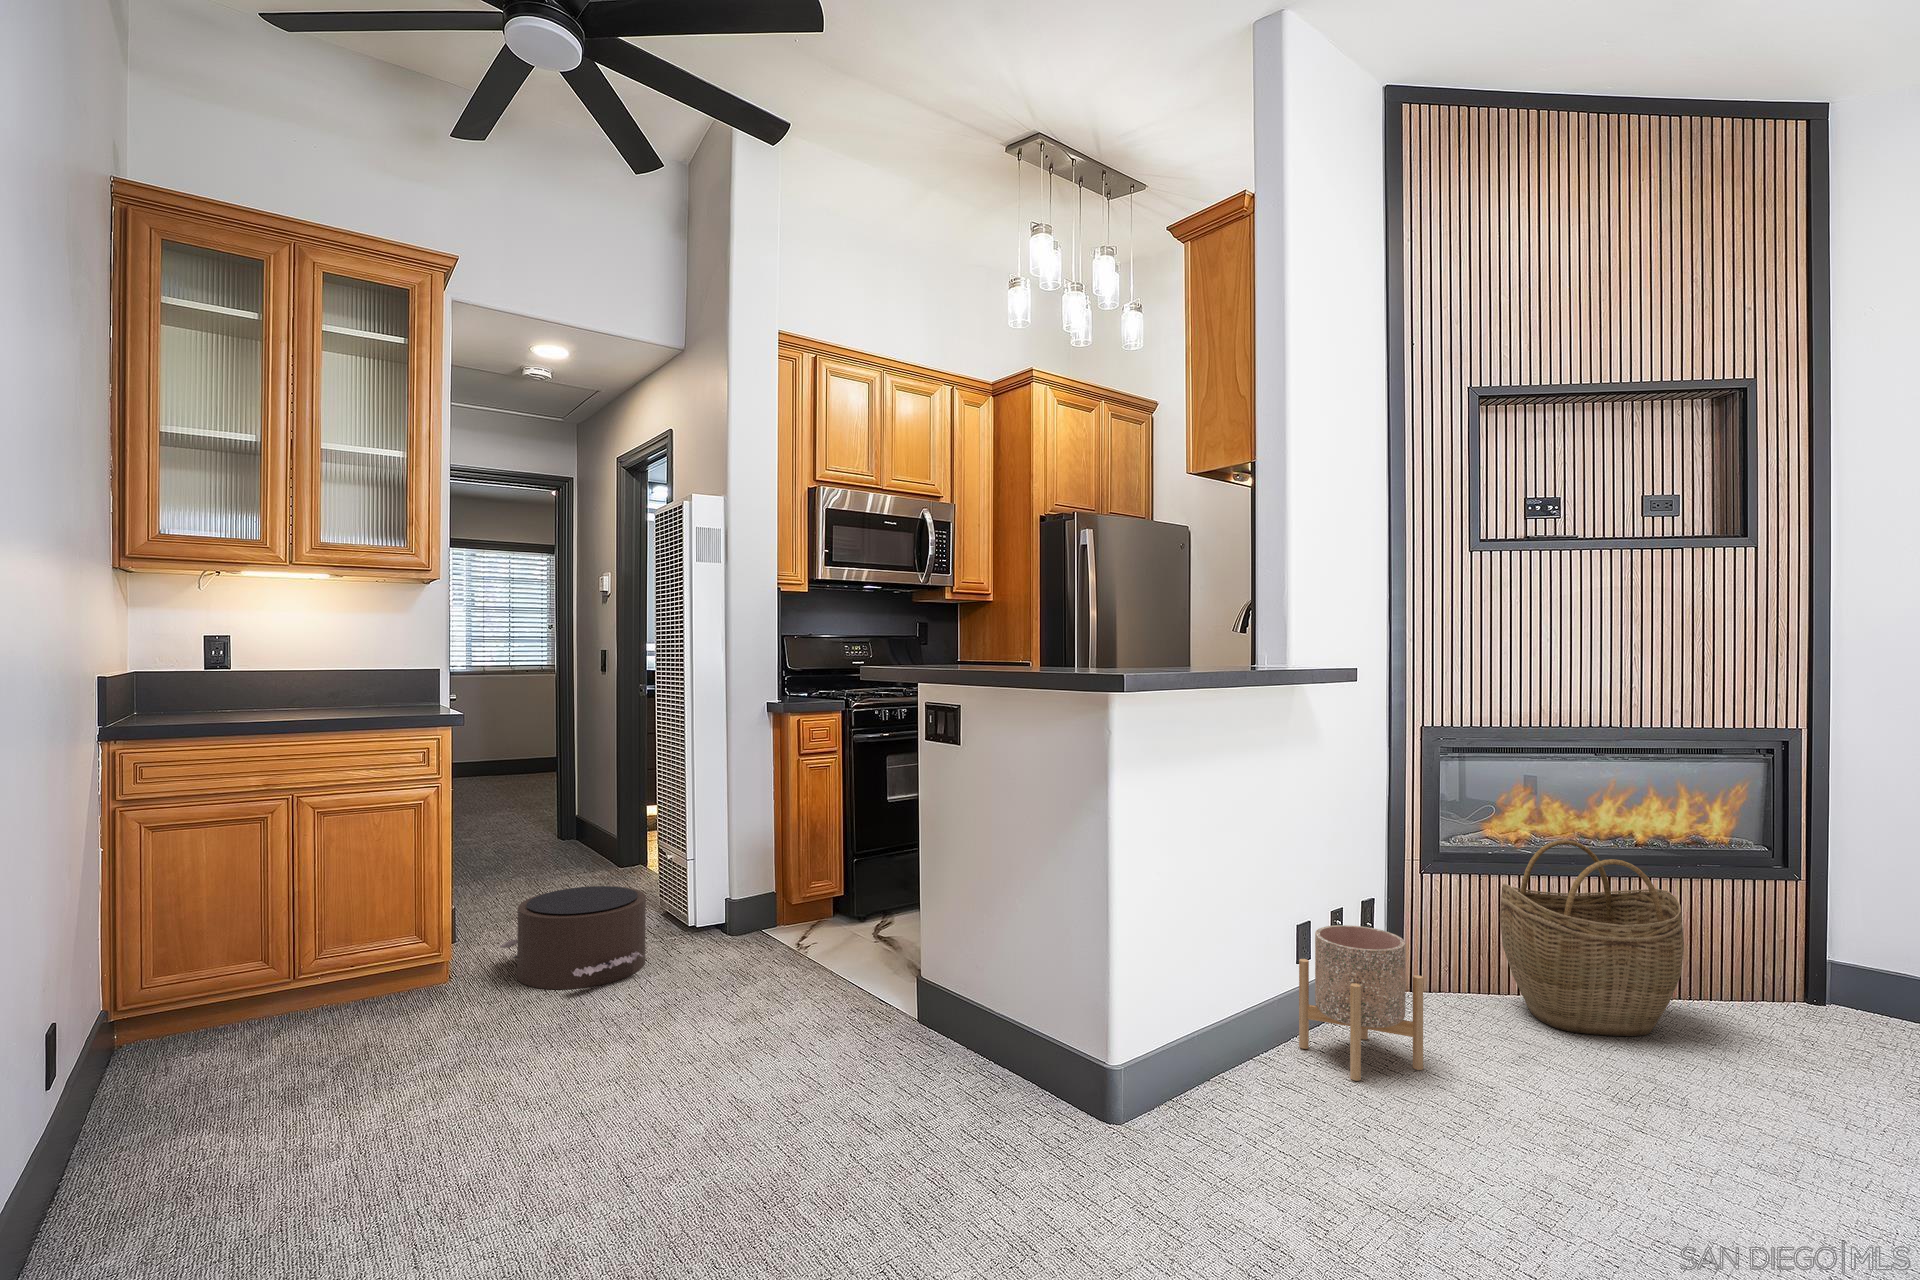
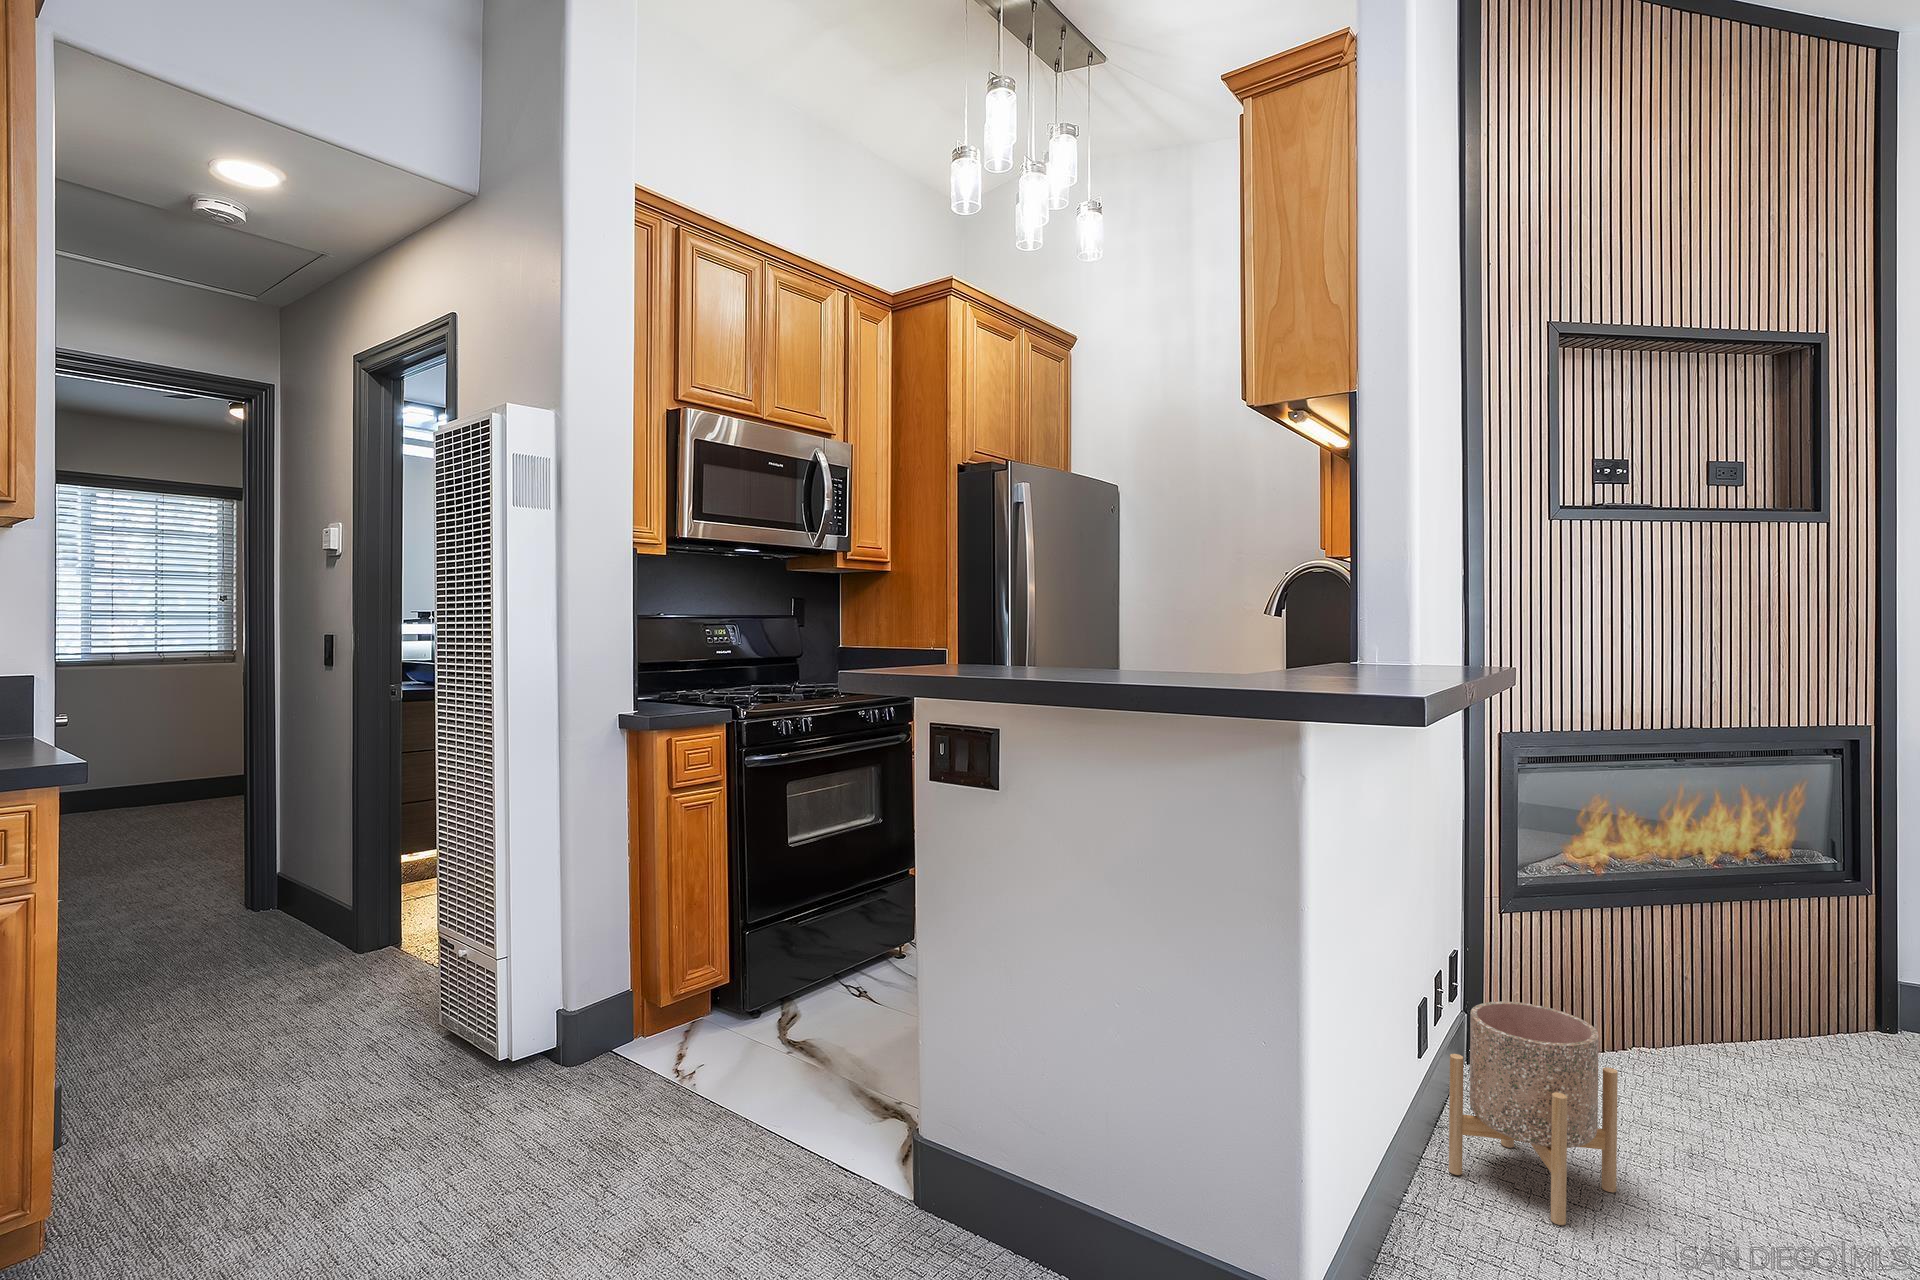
woven basket: present [1500,840,1684,1036] -> none [1601,865,1826,1103]
pouf: present [500,886,646,989] -> none [176,1008,452,1209]

